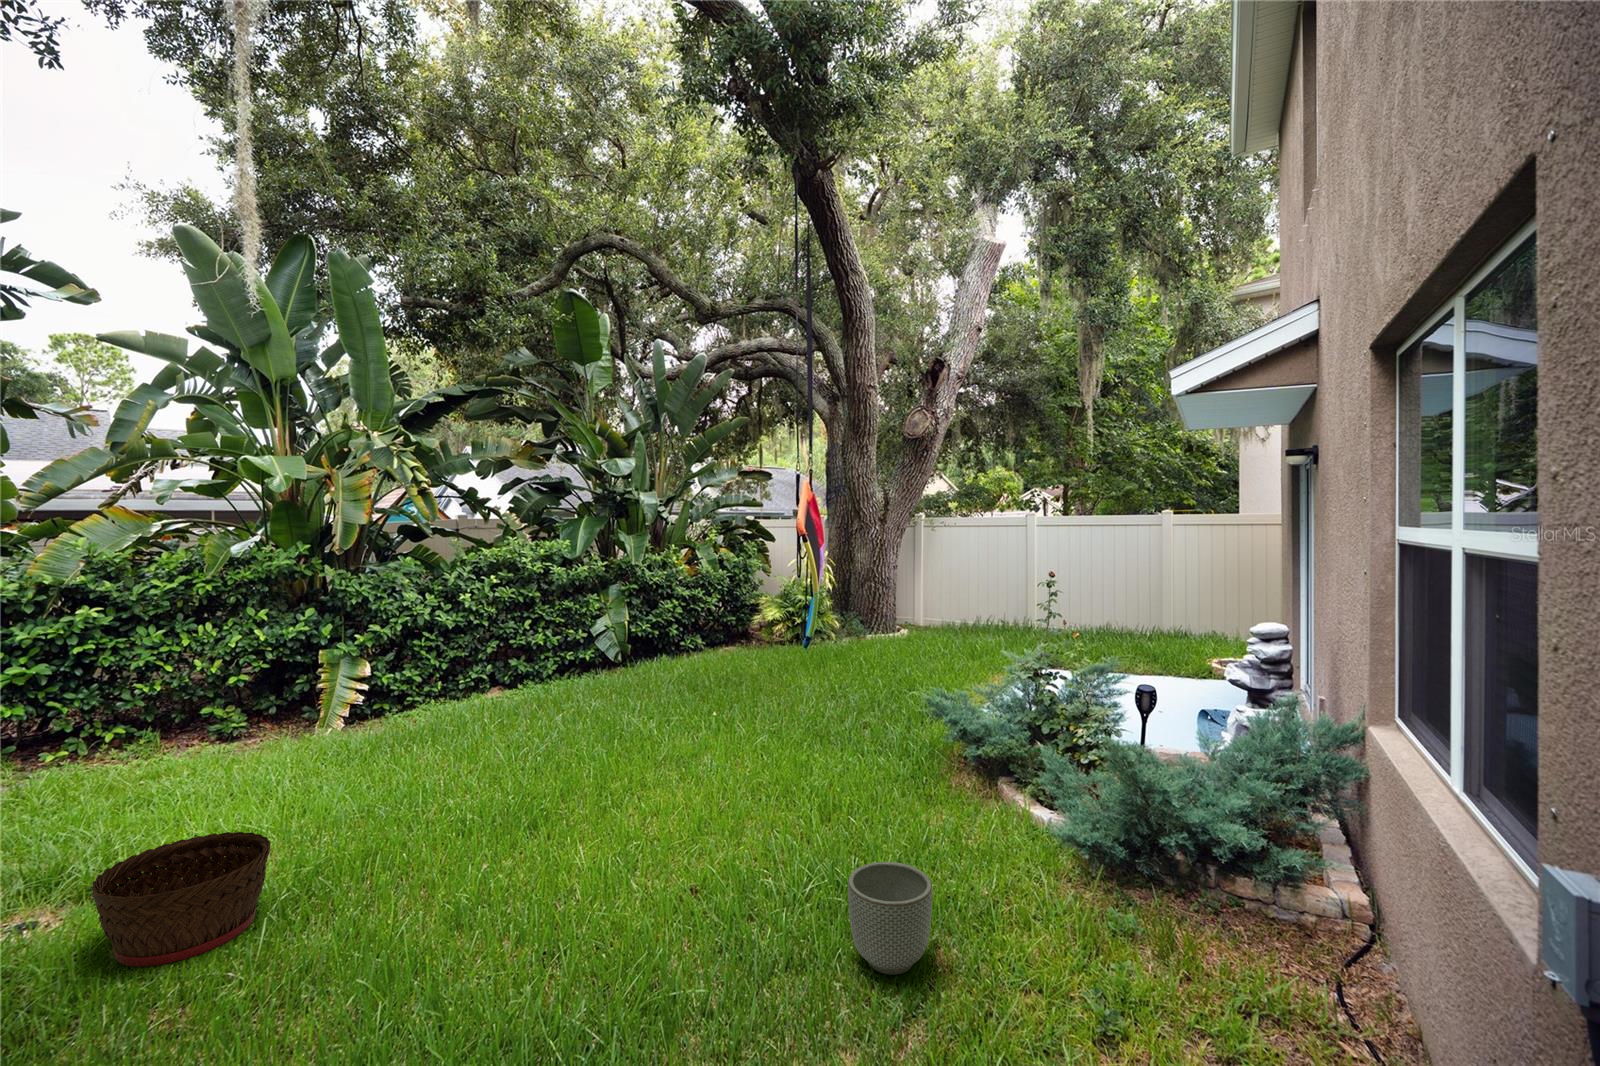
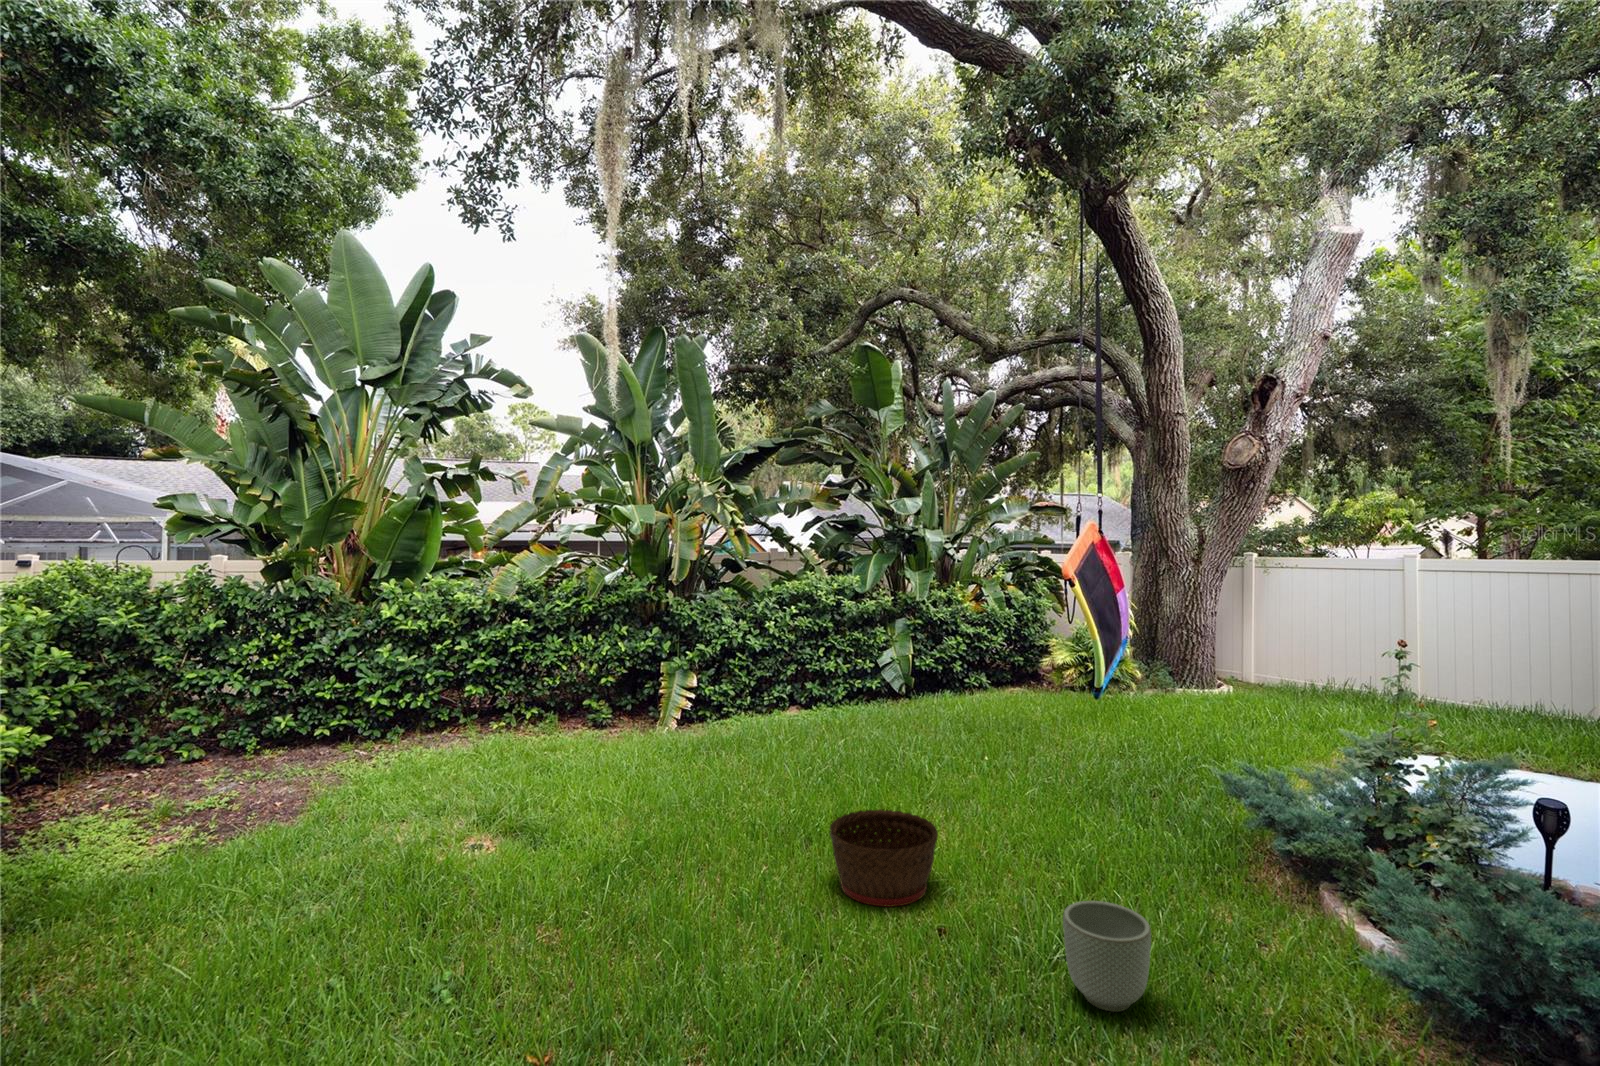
basket: present [91,832,271,967] -> present [830,809,938,907]

